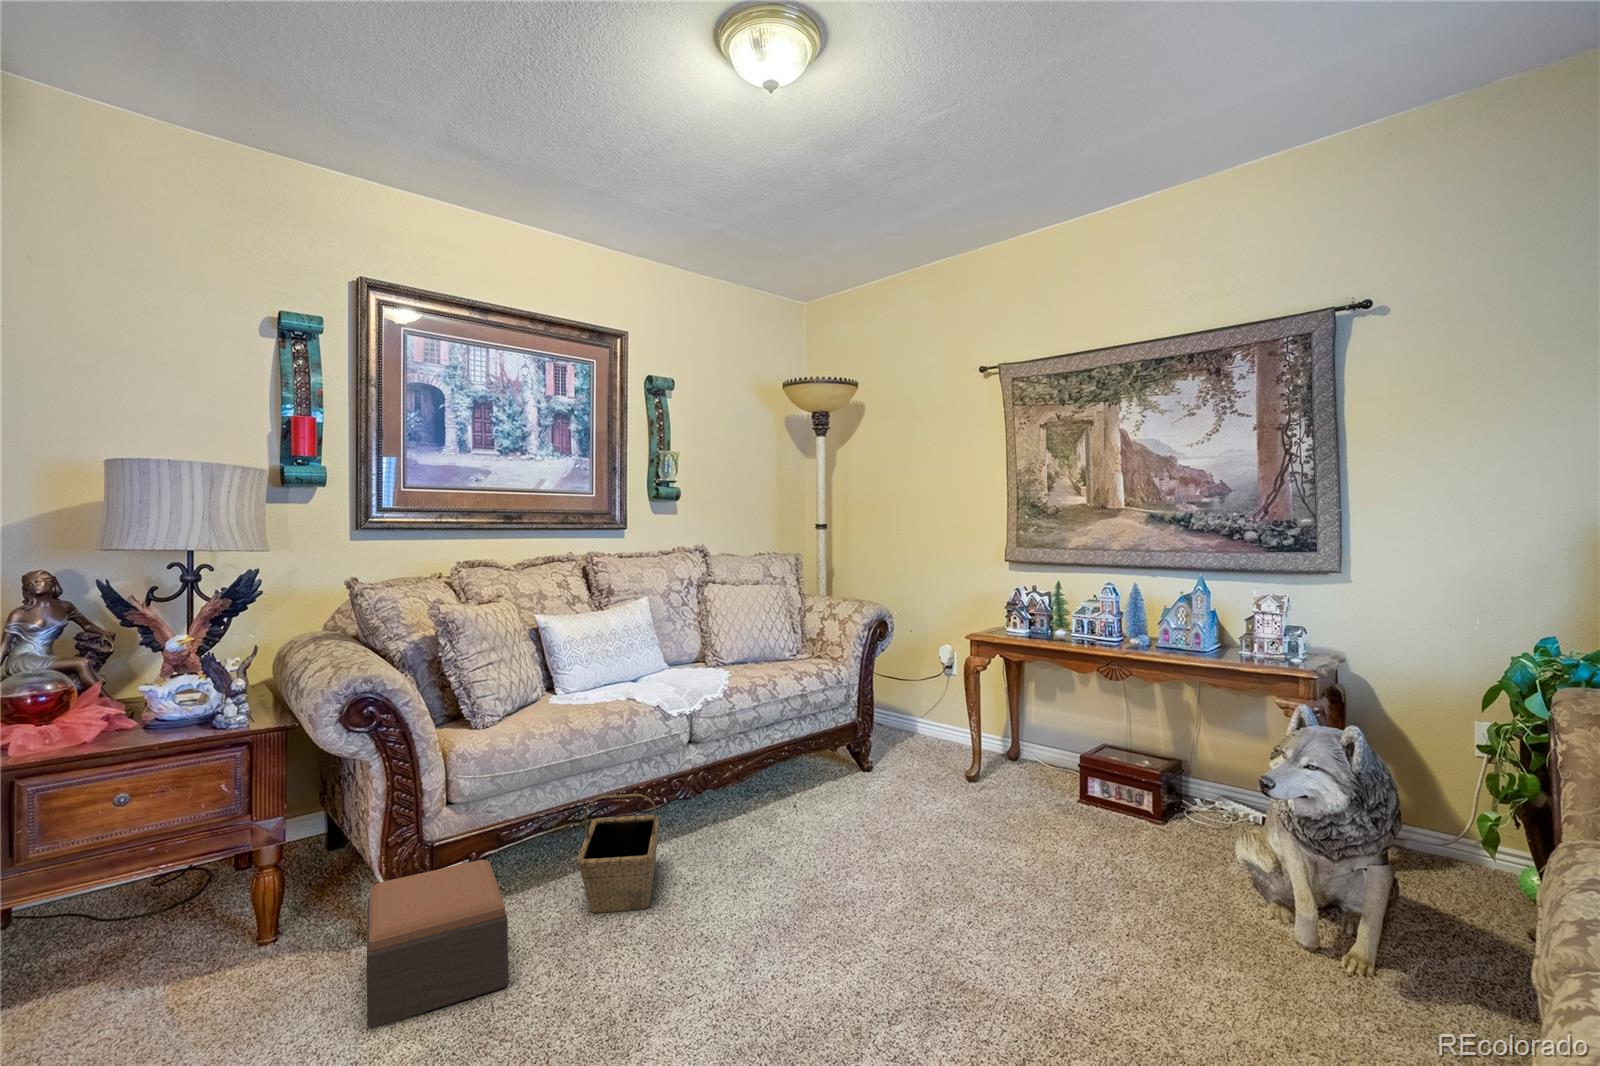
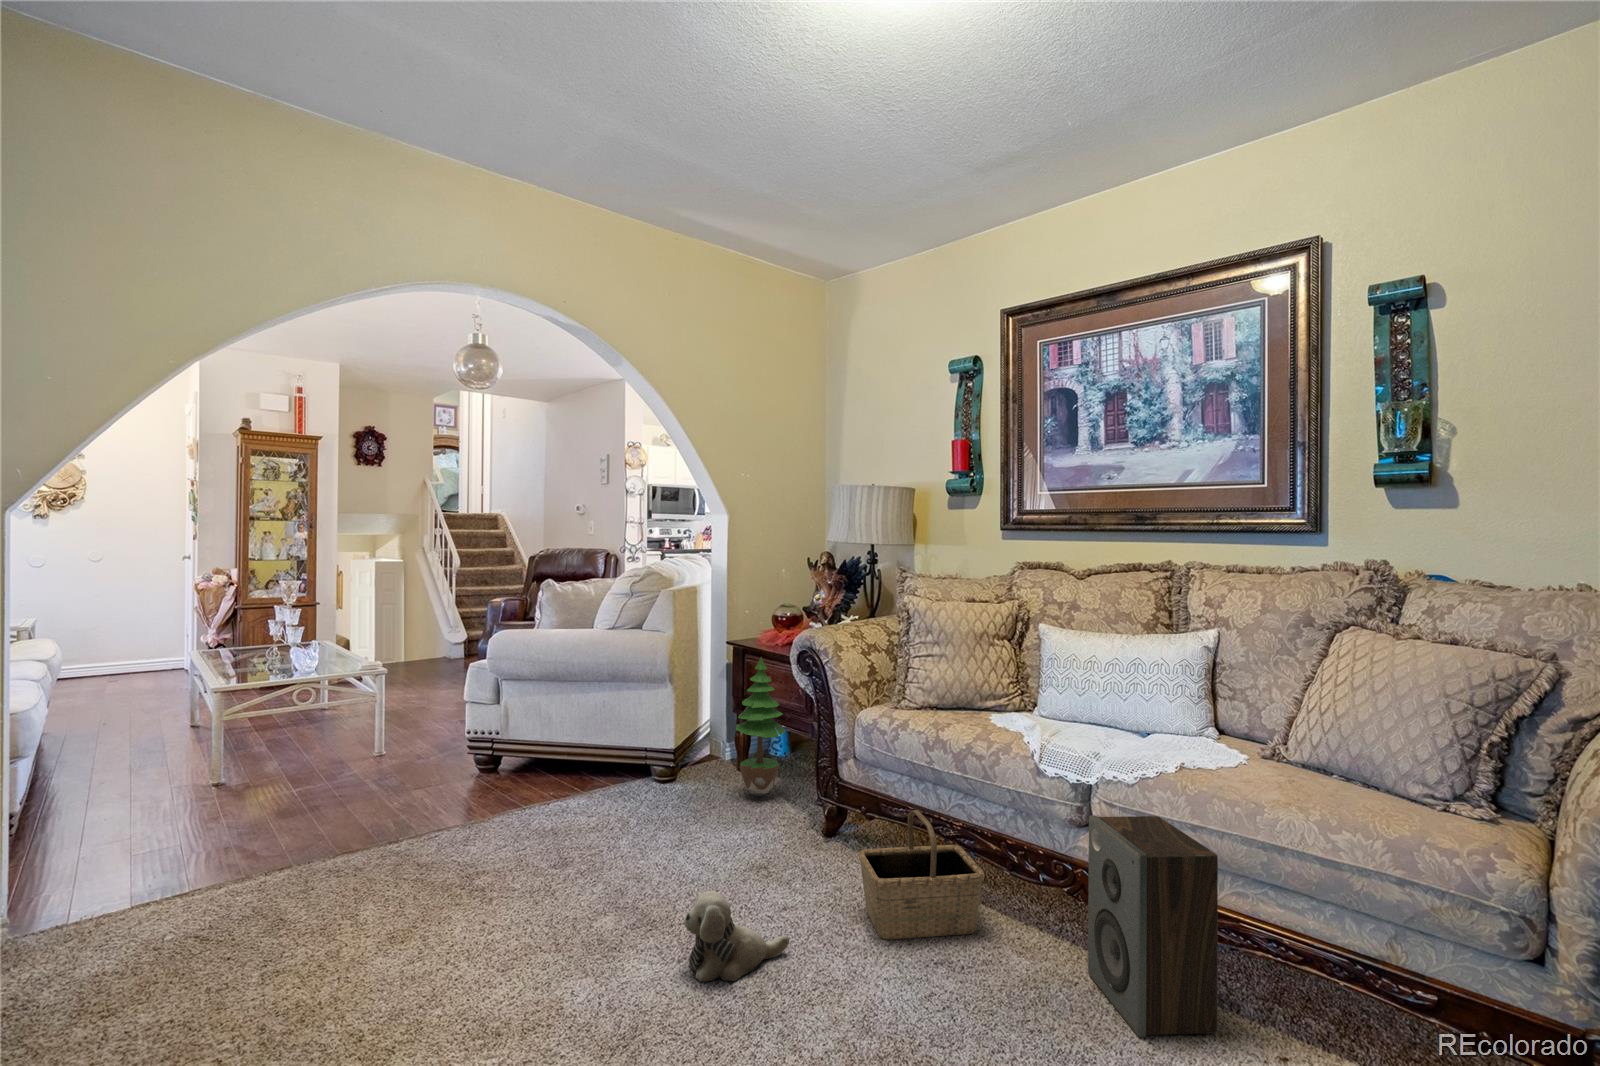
speaker: none [722,716,791,836] -> present [1088,815,1218,1037]
potted tree: none [74,750,192,990] -> present [736,657,785,797]
footstool: present [367,860,508,1029] -> none [709,786,831,893]
plush toy: none [628,927,706,1024] -> present [684,891,789,982]

